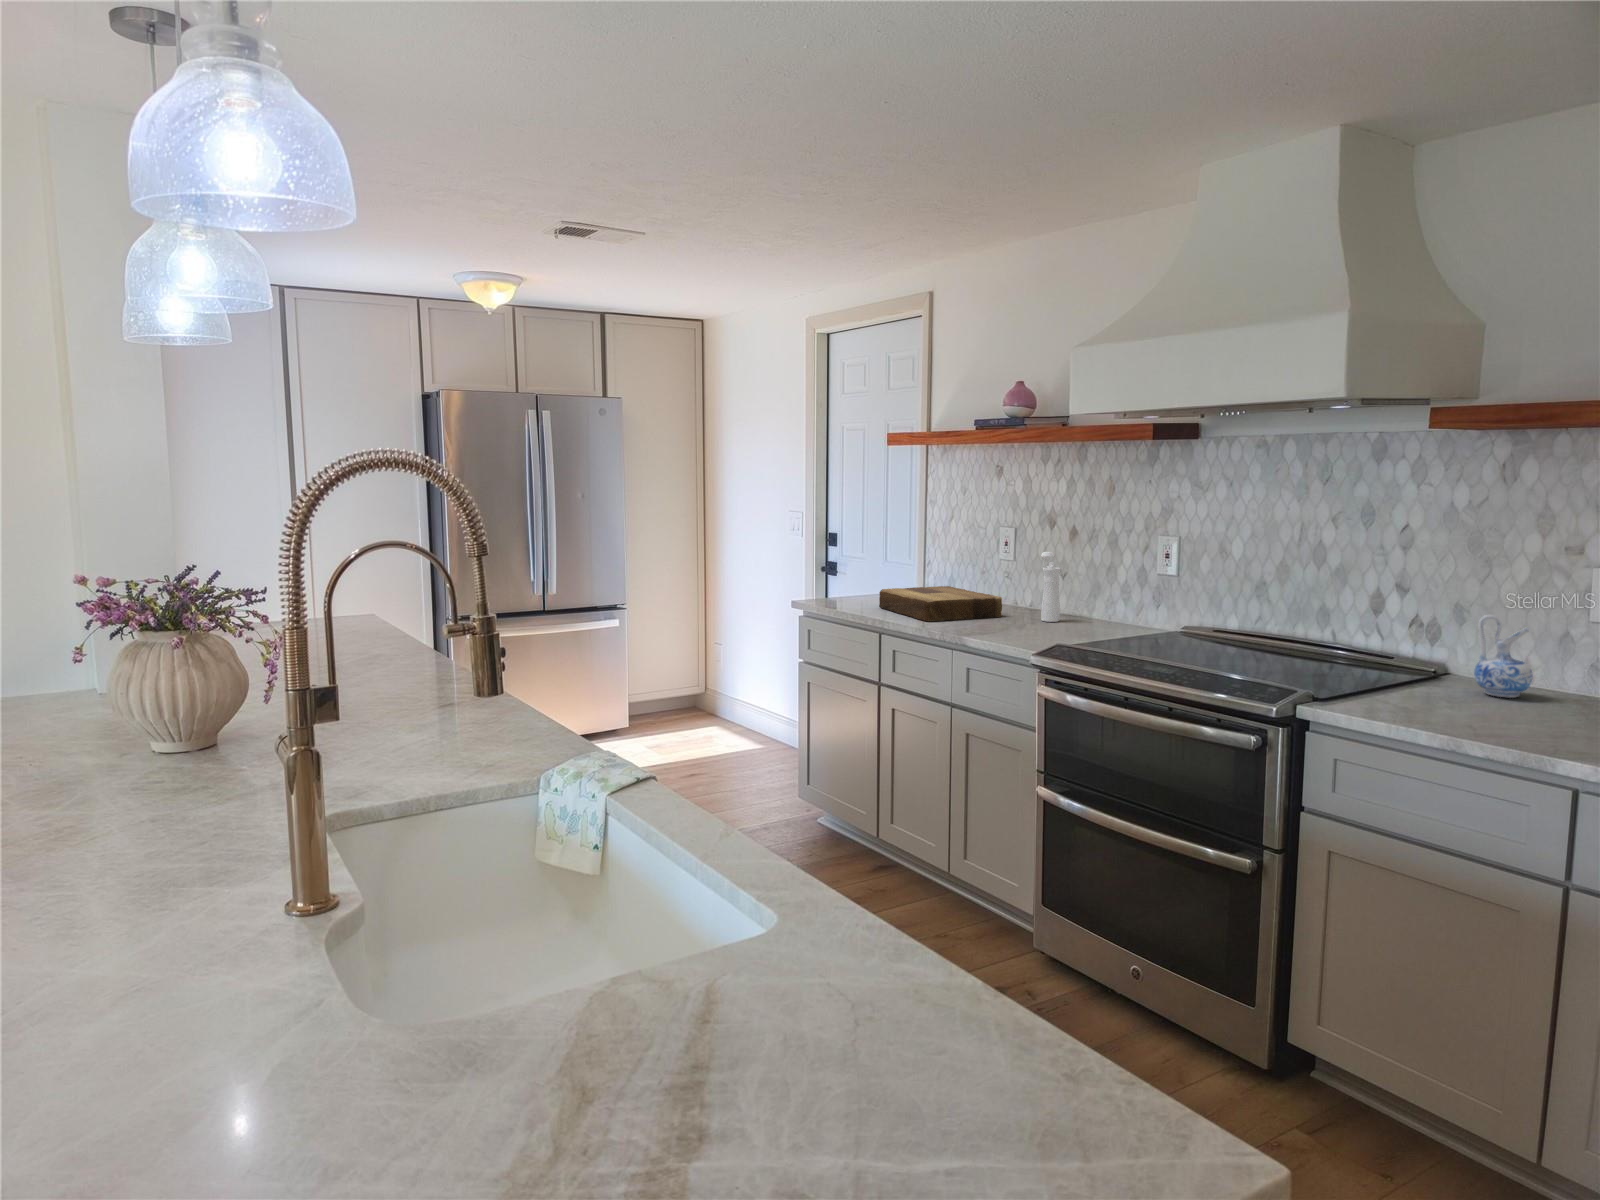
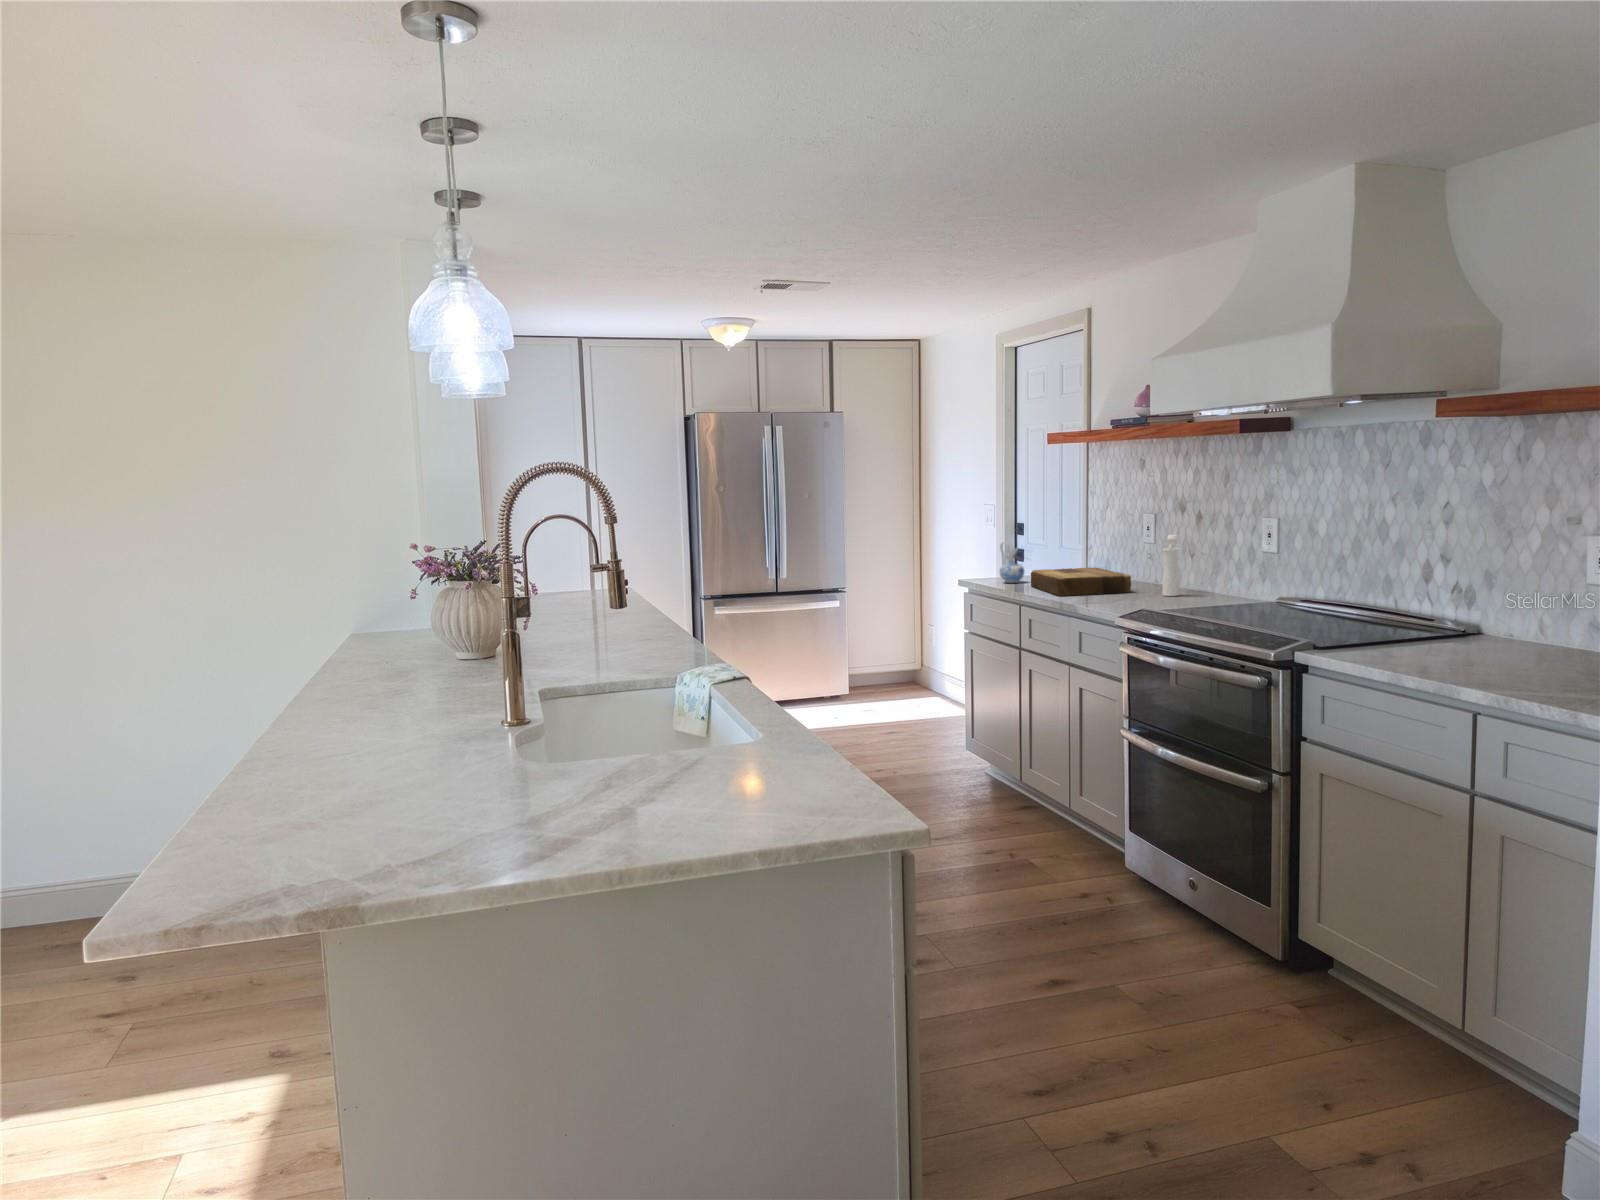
ceramic pitcher: present [1474,615,1532,698] -> present [1000,542,1024,583]

